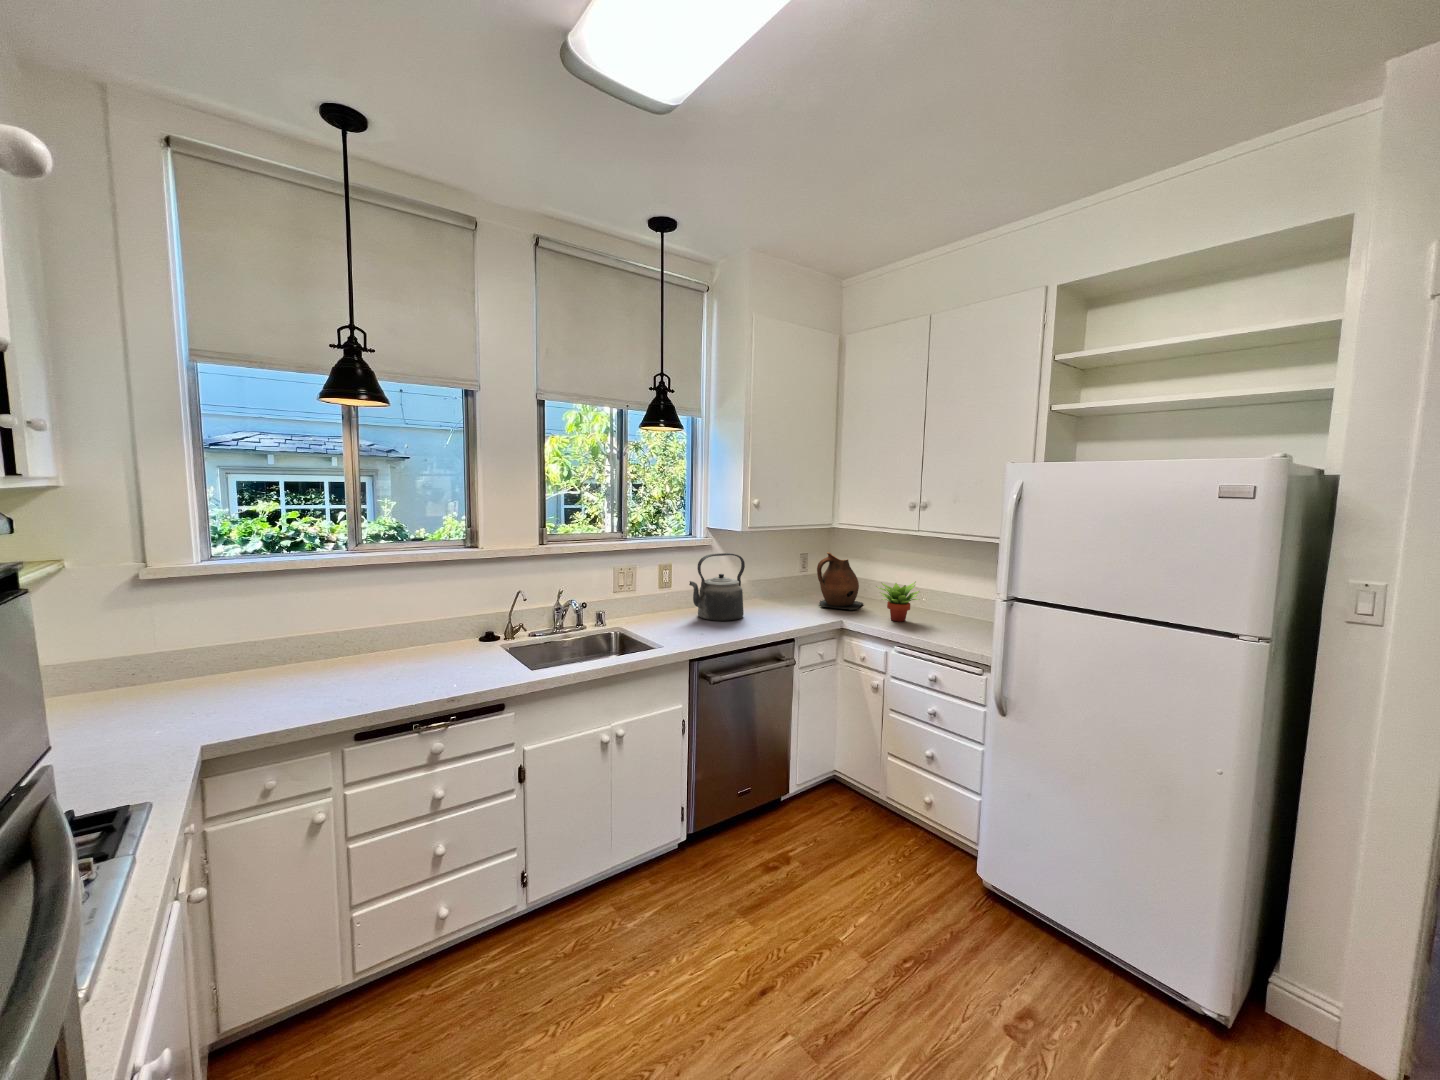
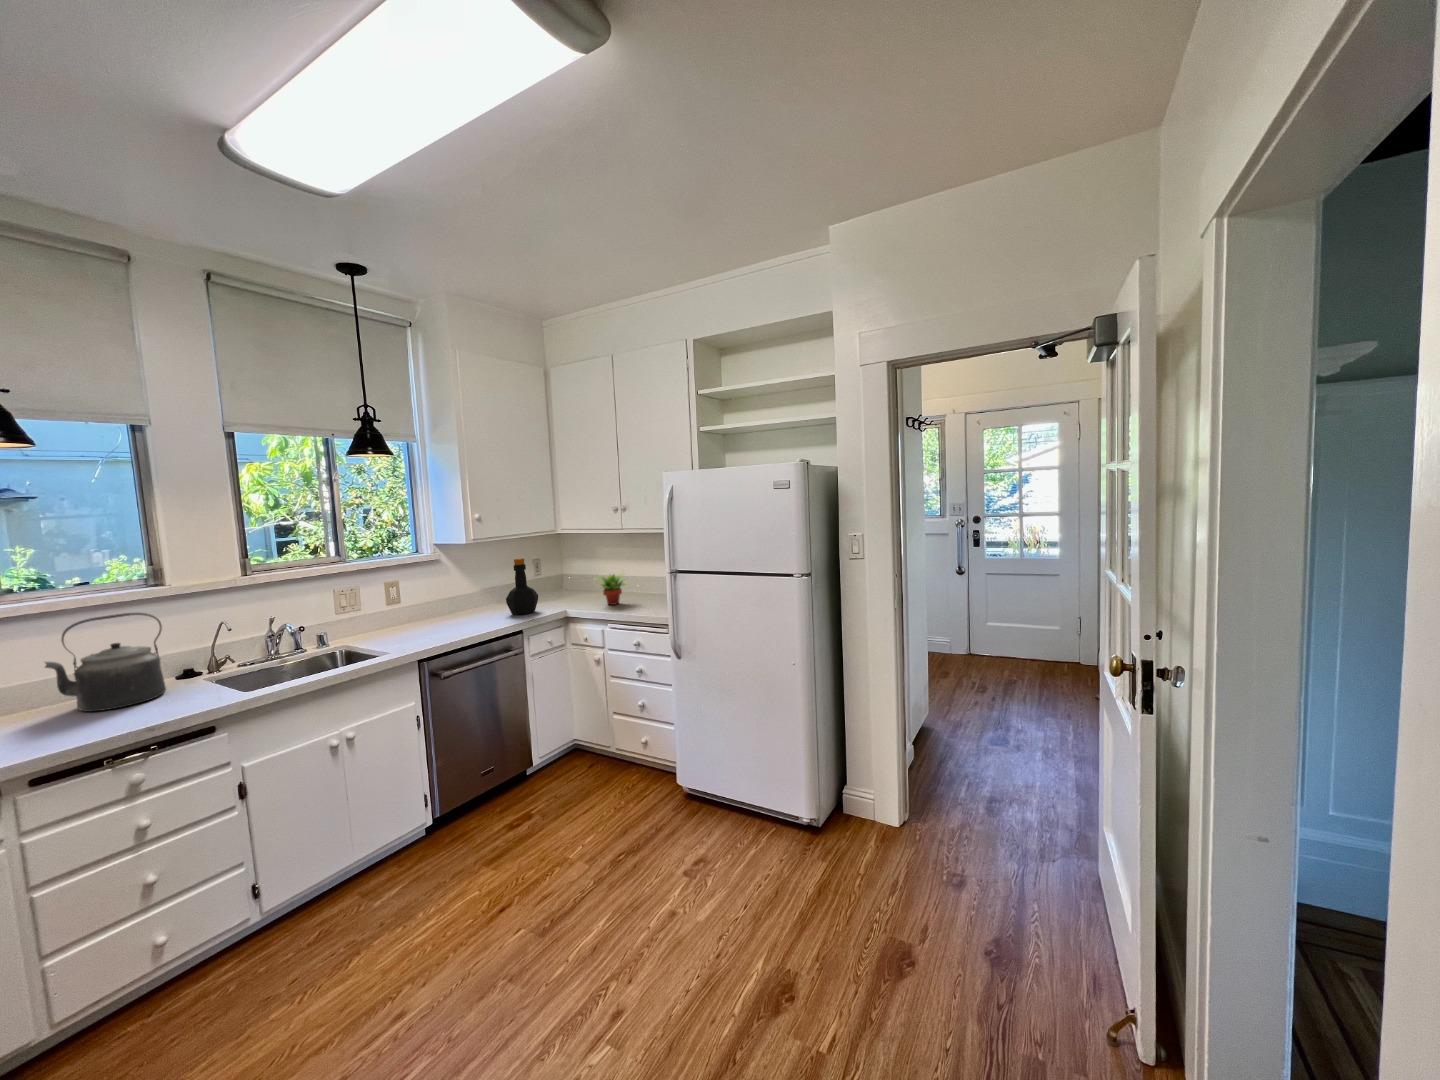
ceramic pitcher: present [817,552,863,610] -> none [544,555,589,602]
kettle: present [689,553,745,621] -> present [45,613,166,712]
bottle: none [777,554,812,618] -> present [506,558,538,615]

